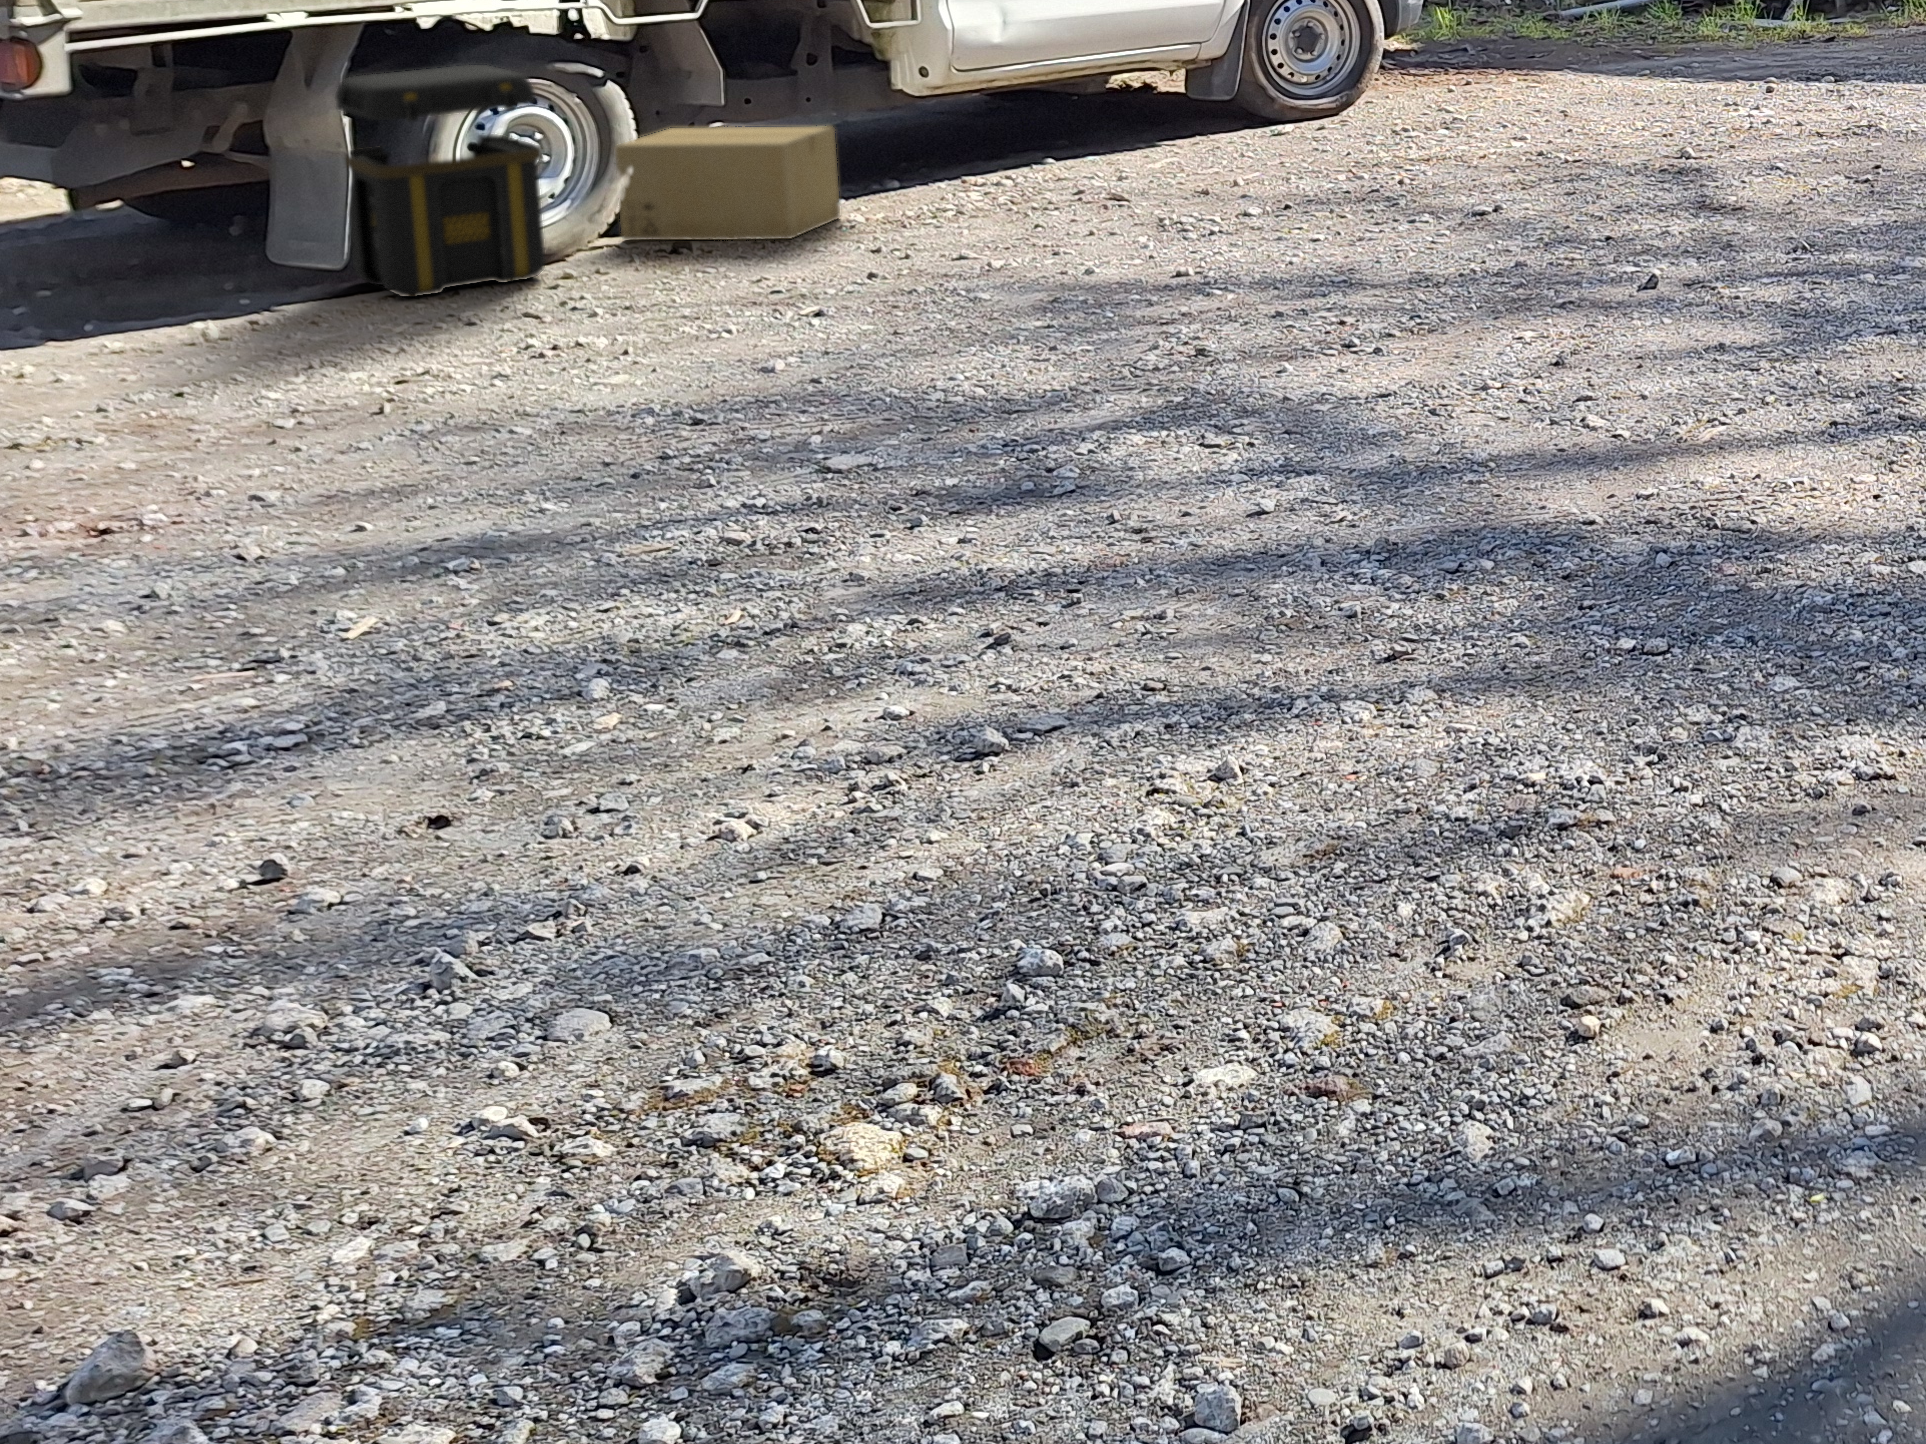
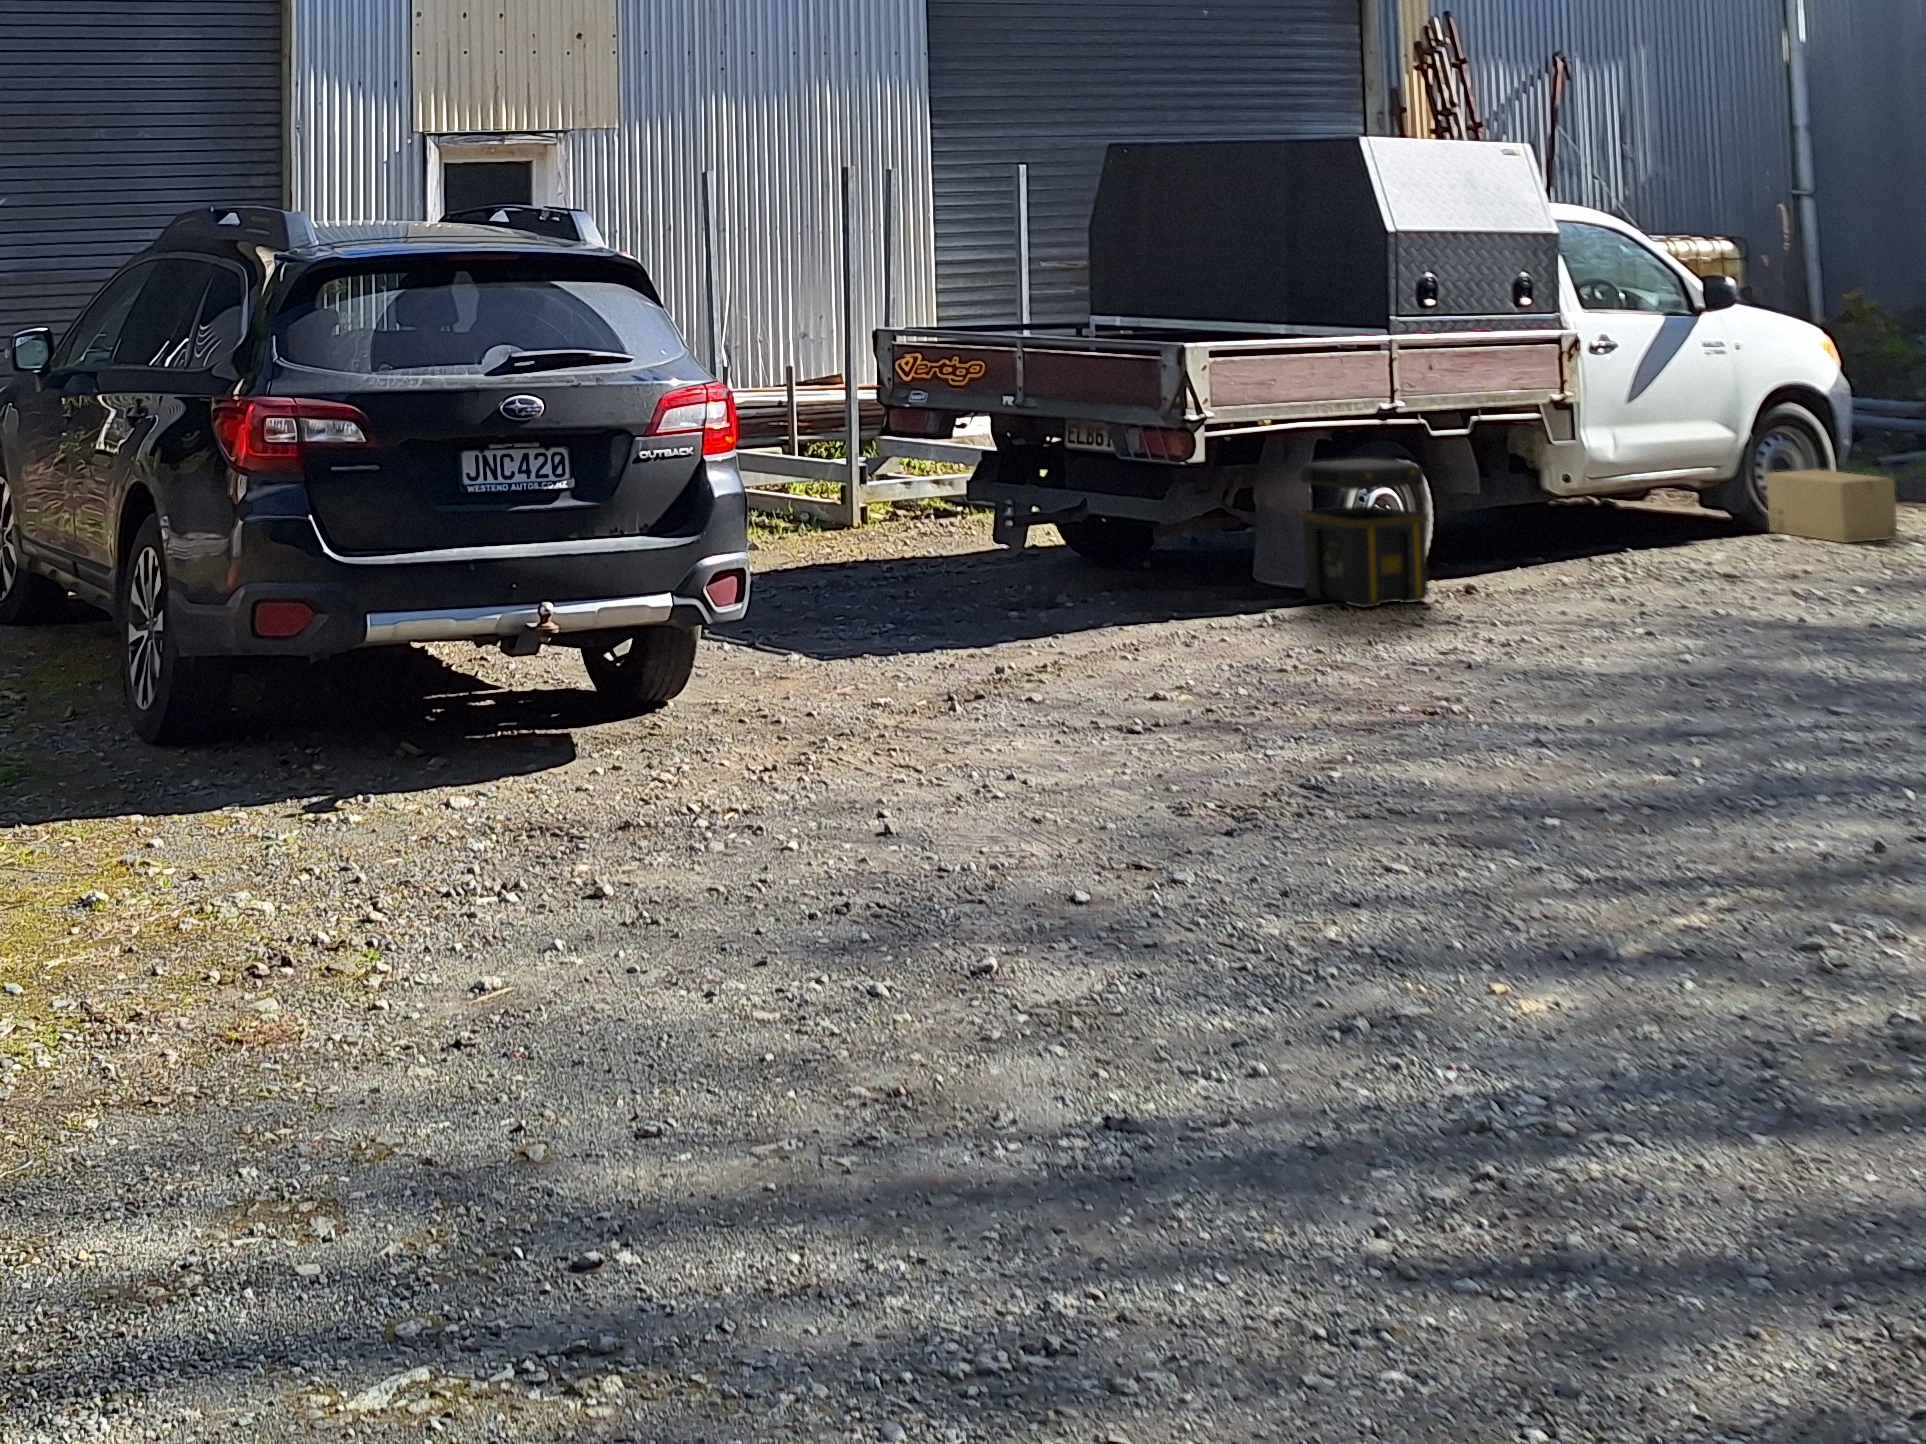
cardboard box: present [615,127,840,240] -> present [1767,470,1898,543]

